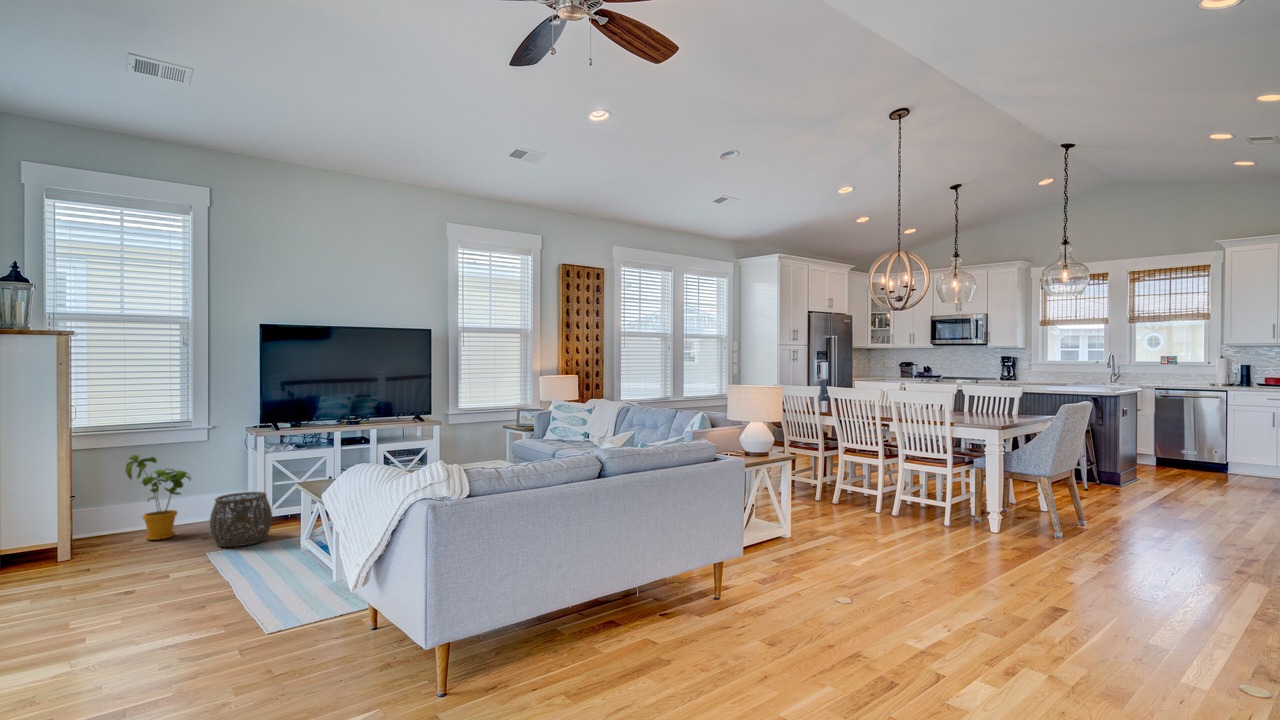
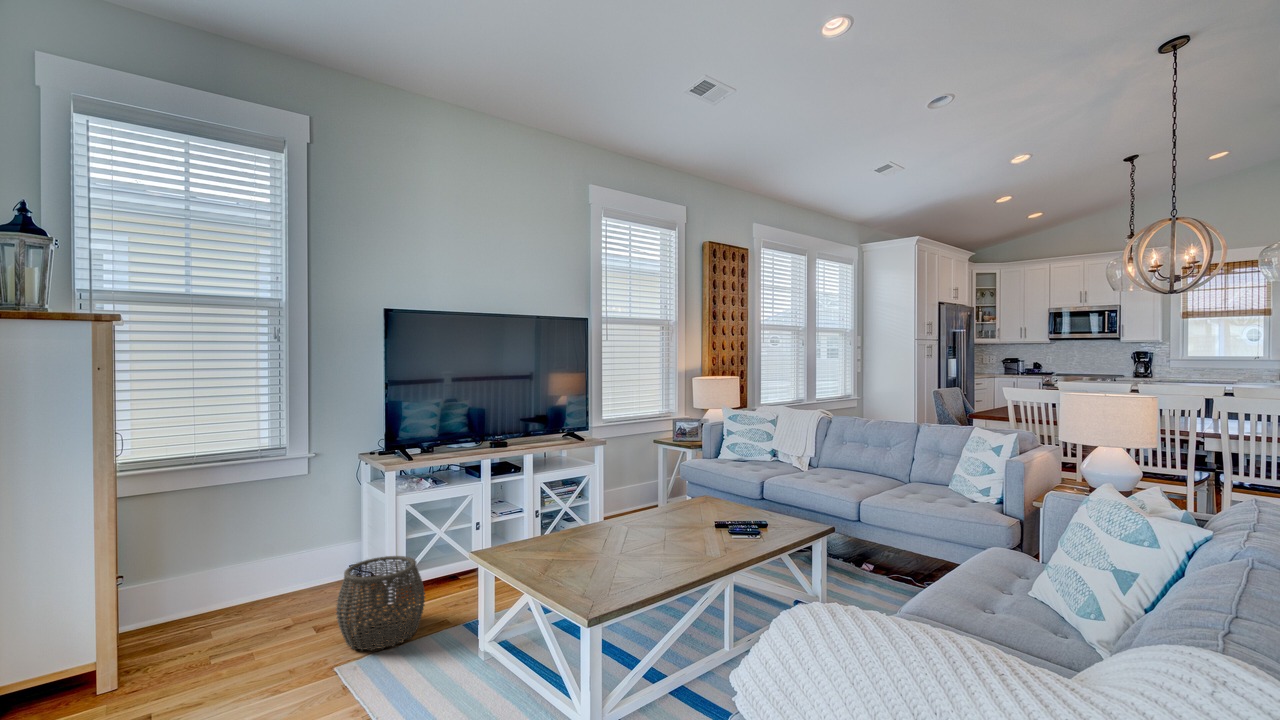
house plant: present [126,455,191,540] -> none [200,507,298,635]

